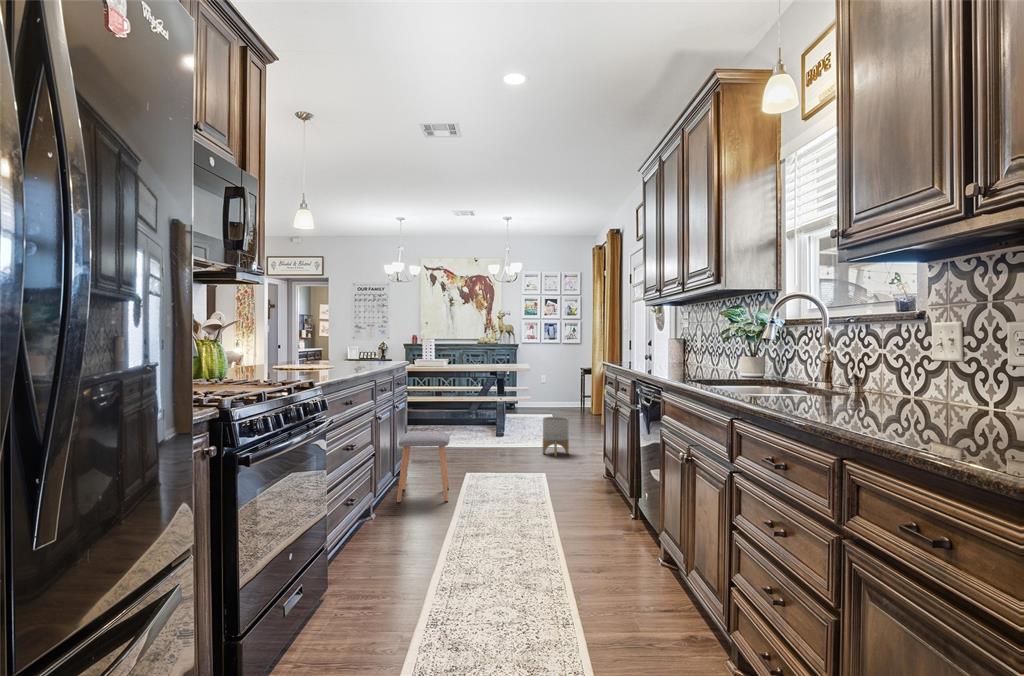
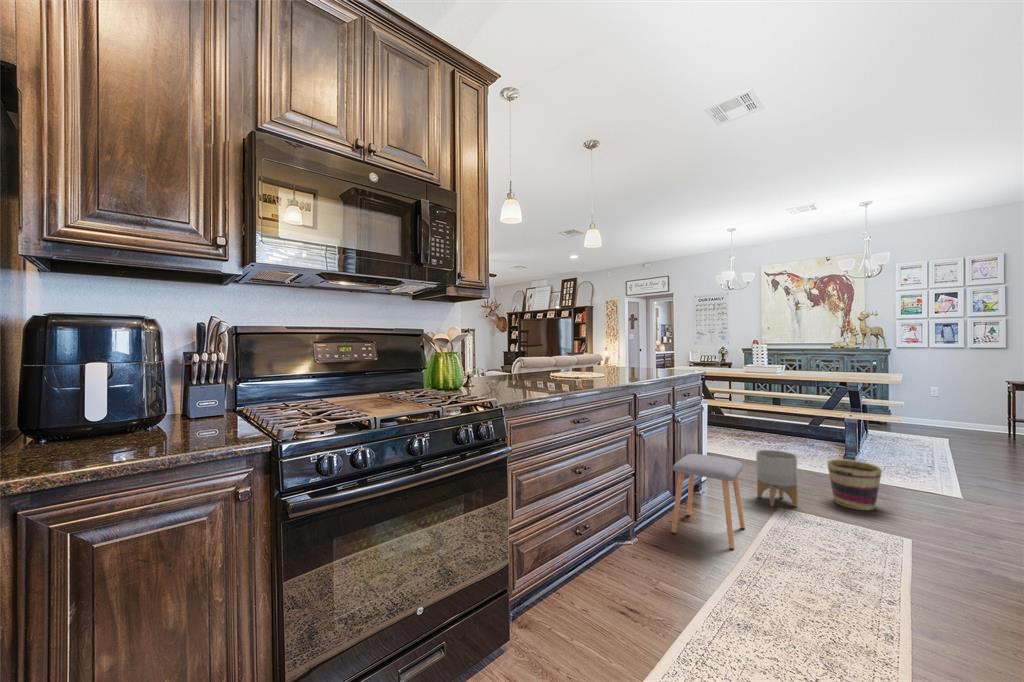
planter: present [543,417,569,457] -> present [756,450,798,507]
basket: none [494,428,527,464] -> present [827,459,882,510]

